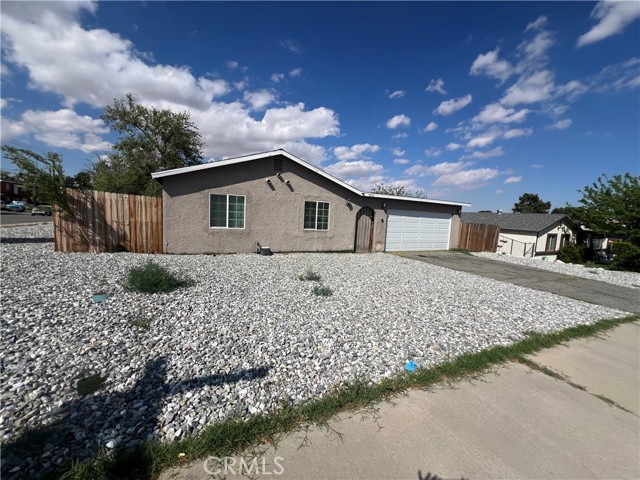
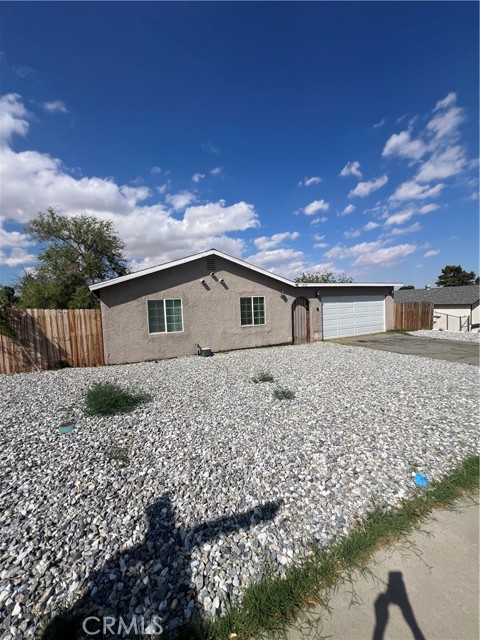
watering can: present [70,367,116,395] -> none [81,521,122,562]

